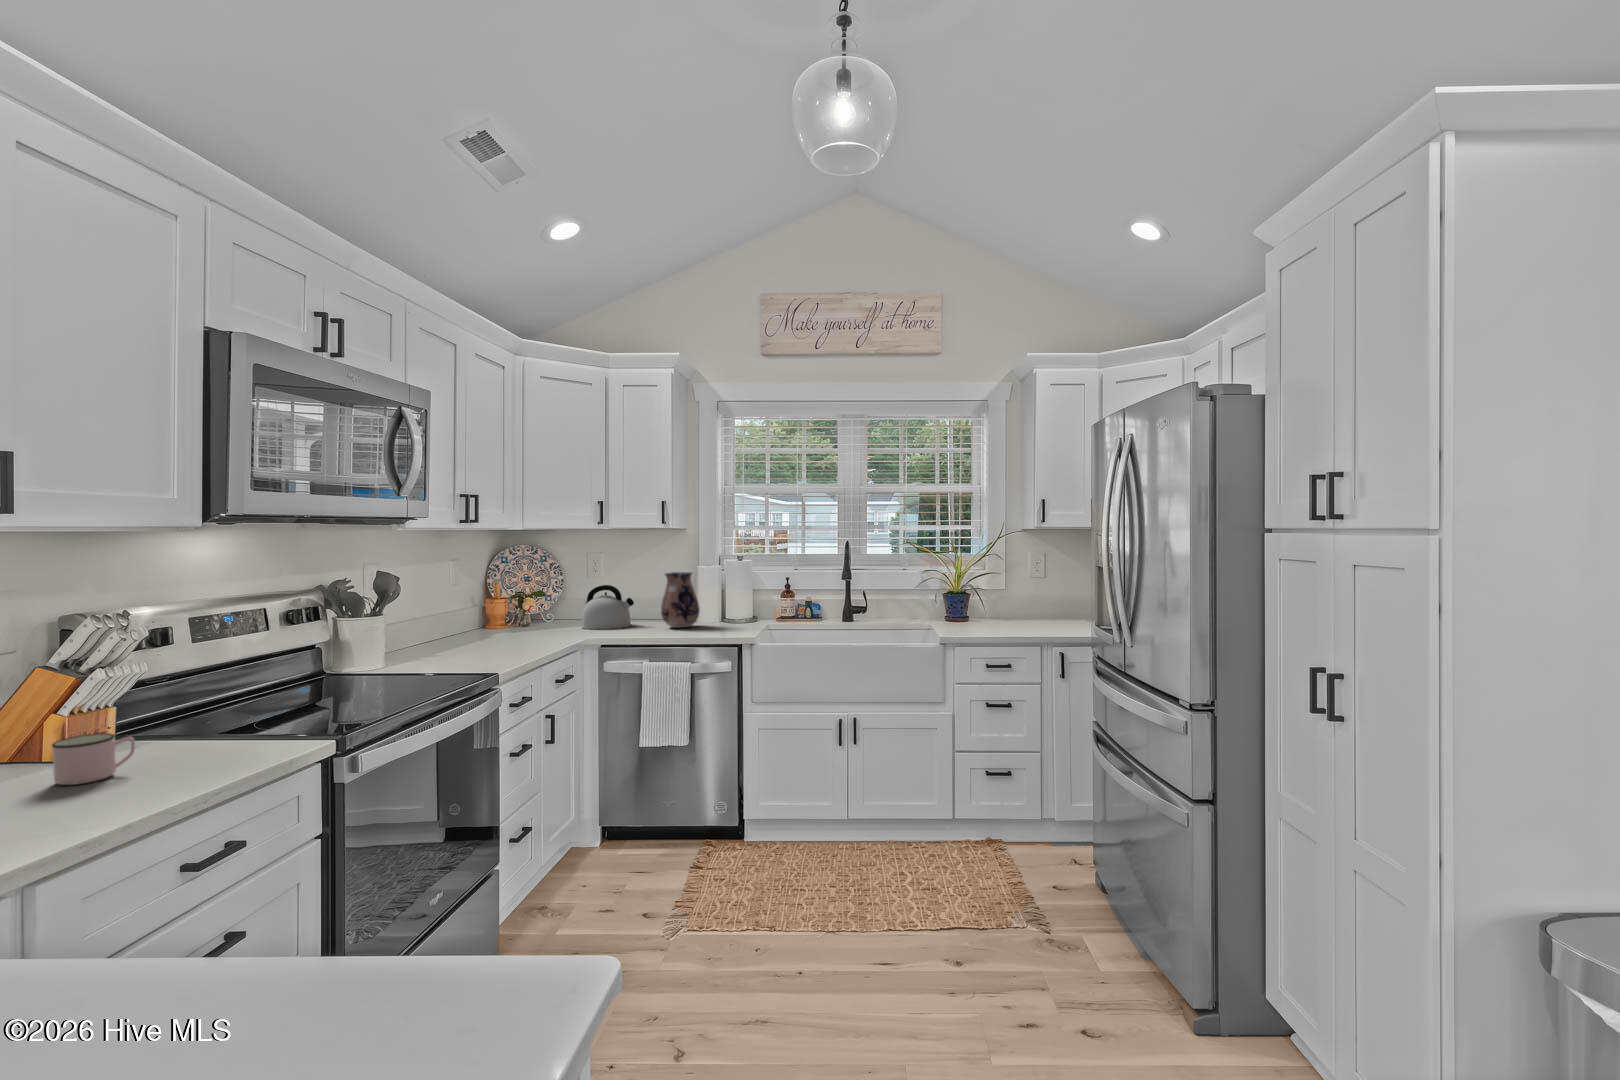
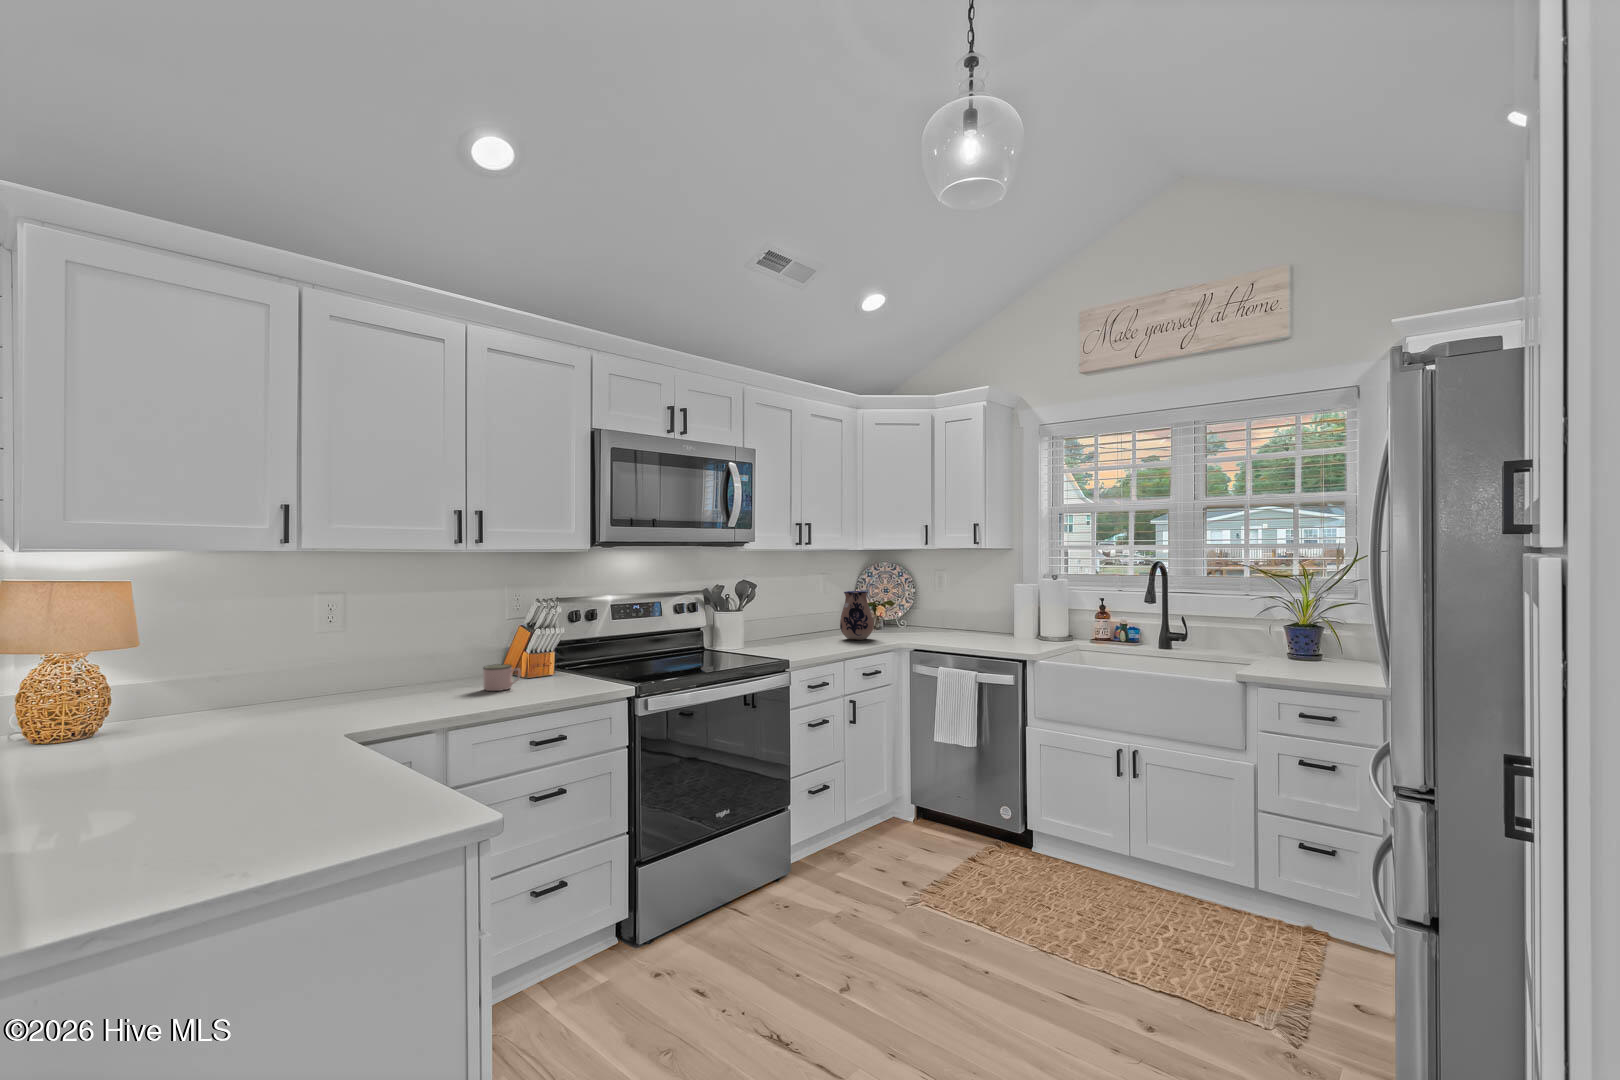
ceramic pitcher: present [661,572,700,628] -> present [840,591,874,640]
kettle: present [582,585,634,629] -> none [916,599,959,637]

